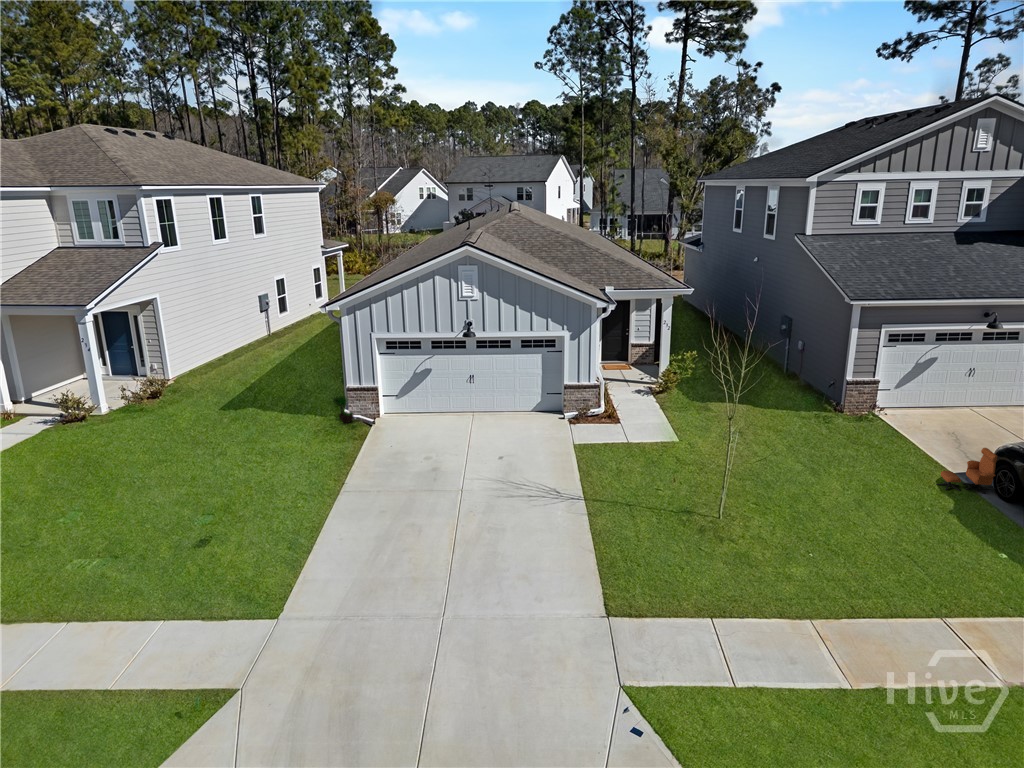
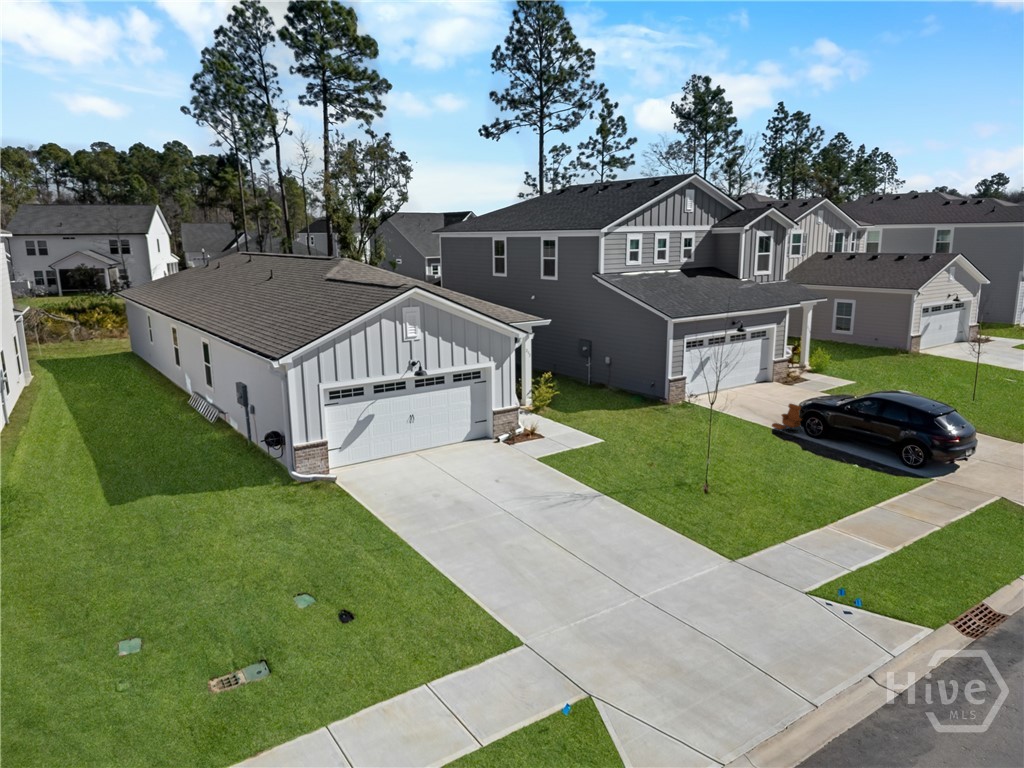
potted tree: present [333,396,354,423] -> none [281,453,305,487]

